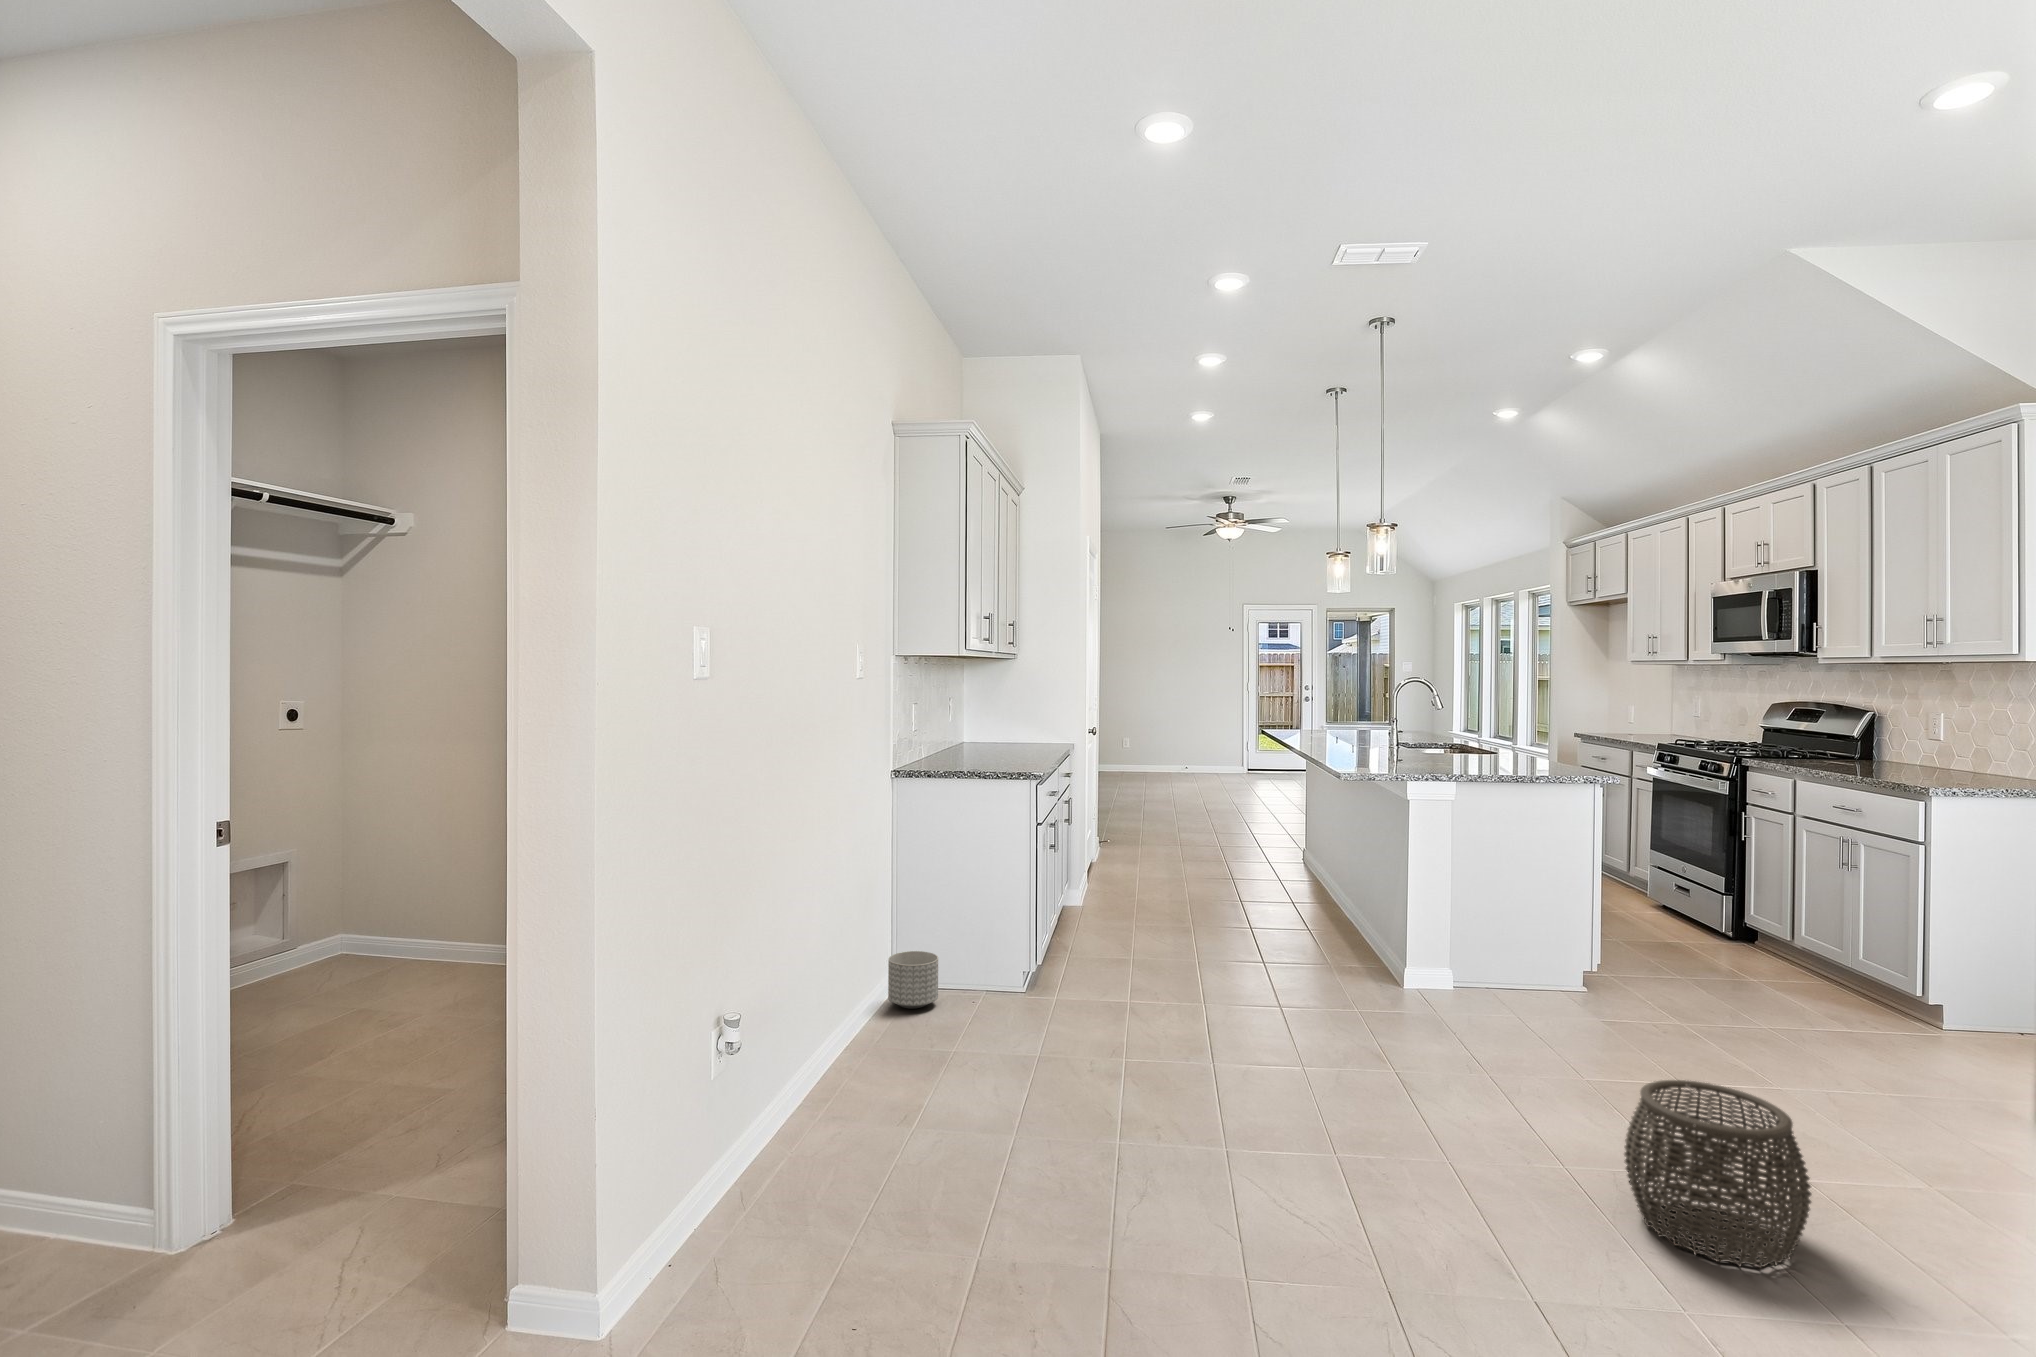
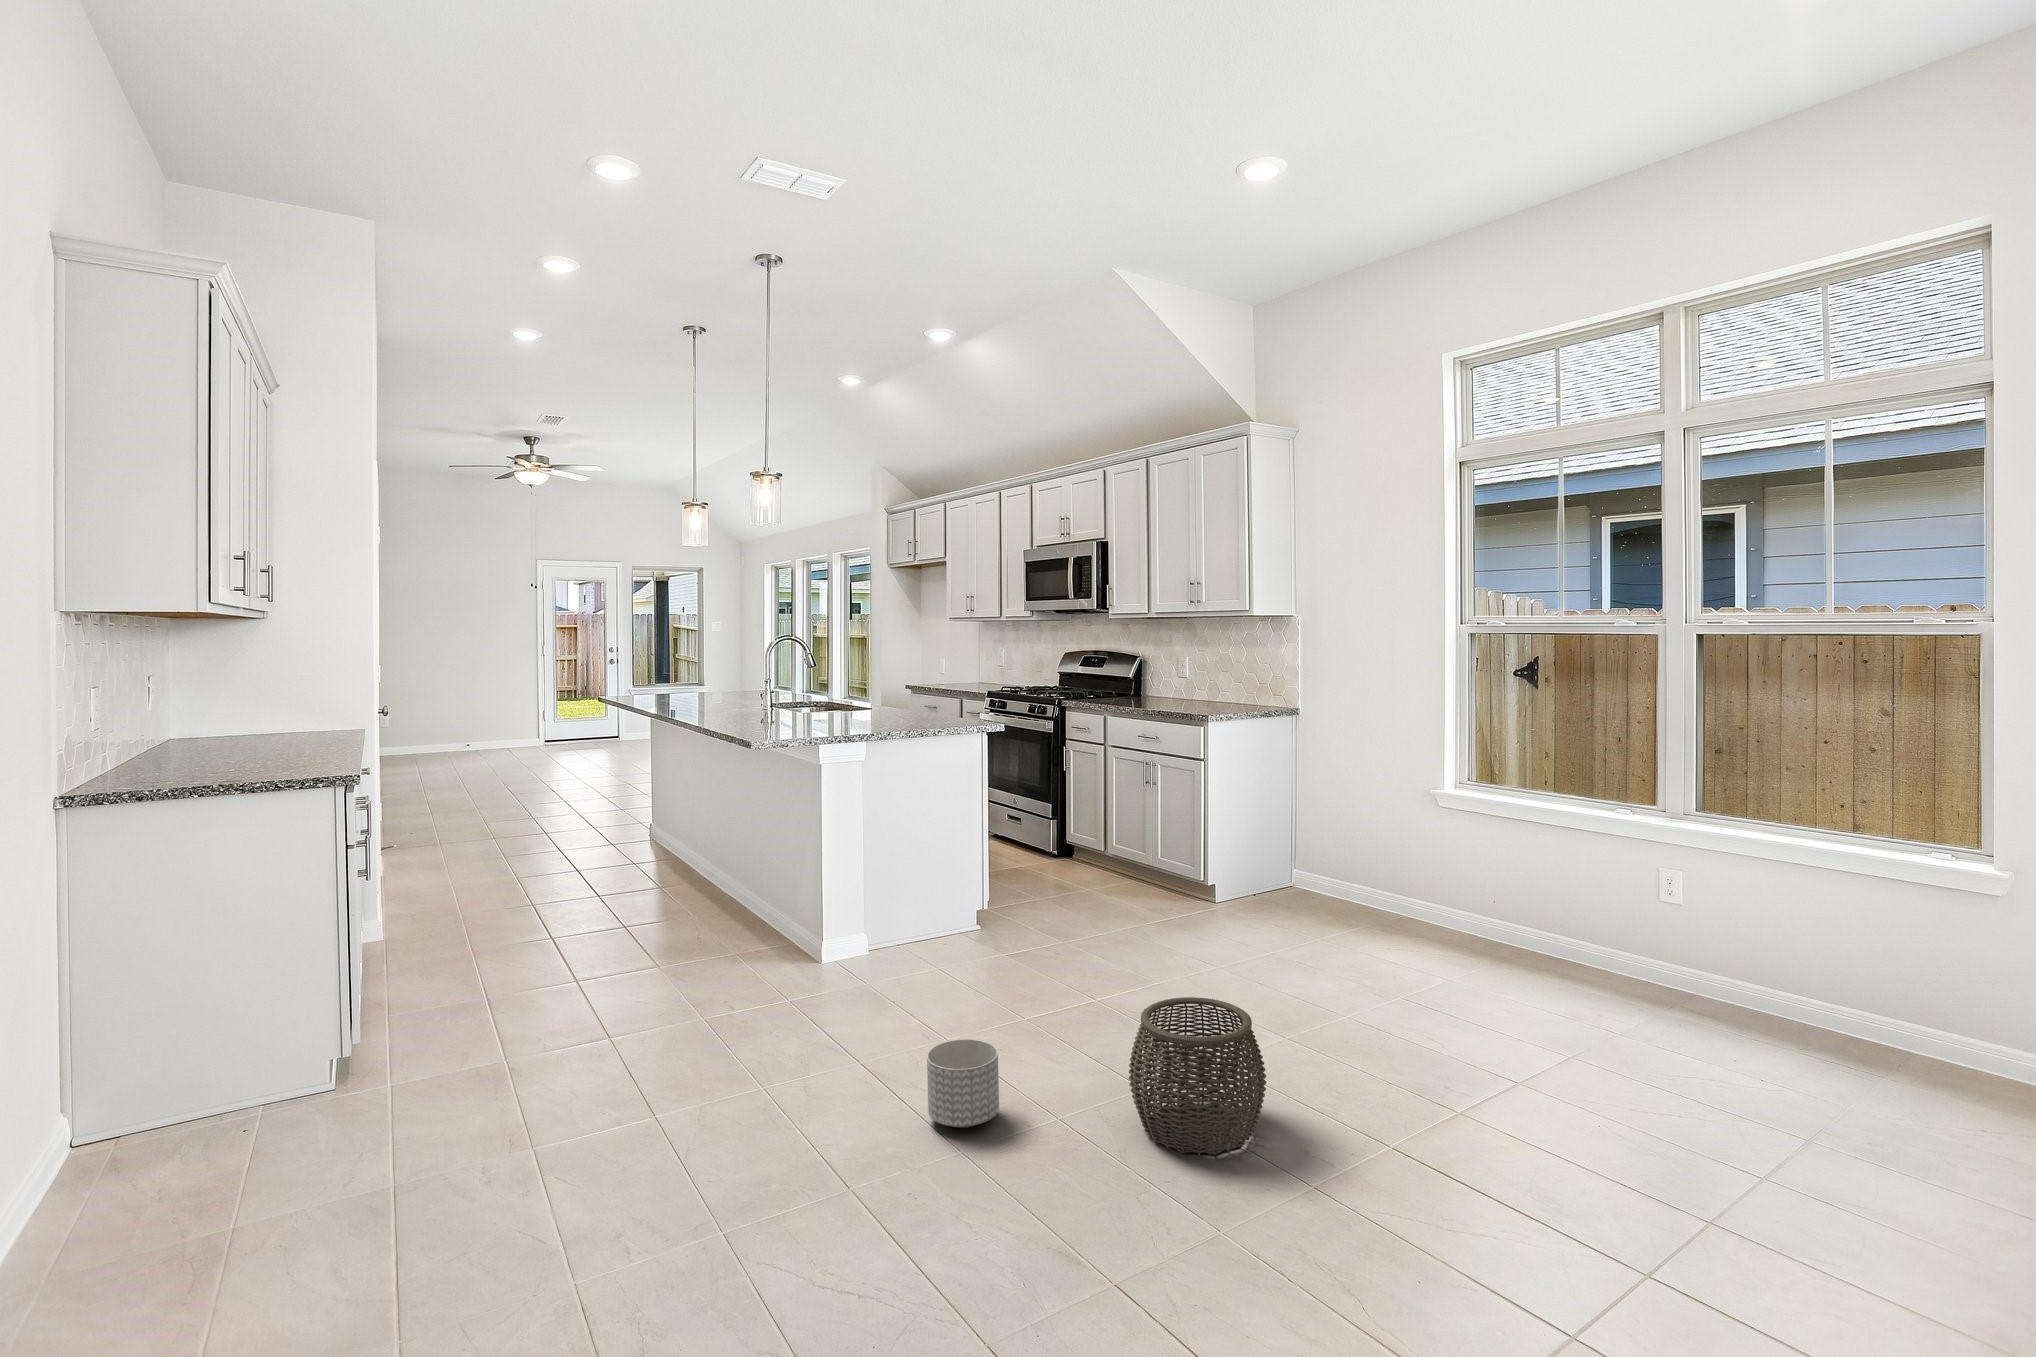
planter: present [888,951,938,1009] -> present [927,1039,999,1128]

